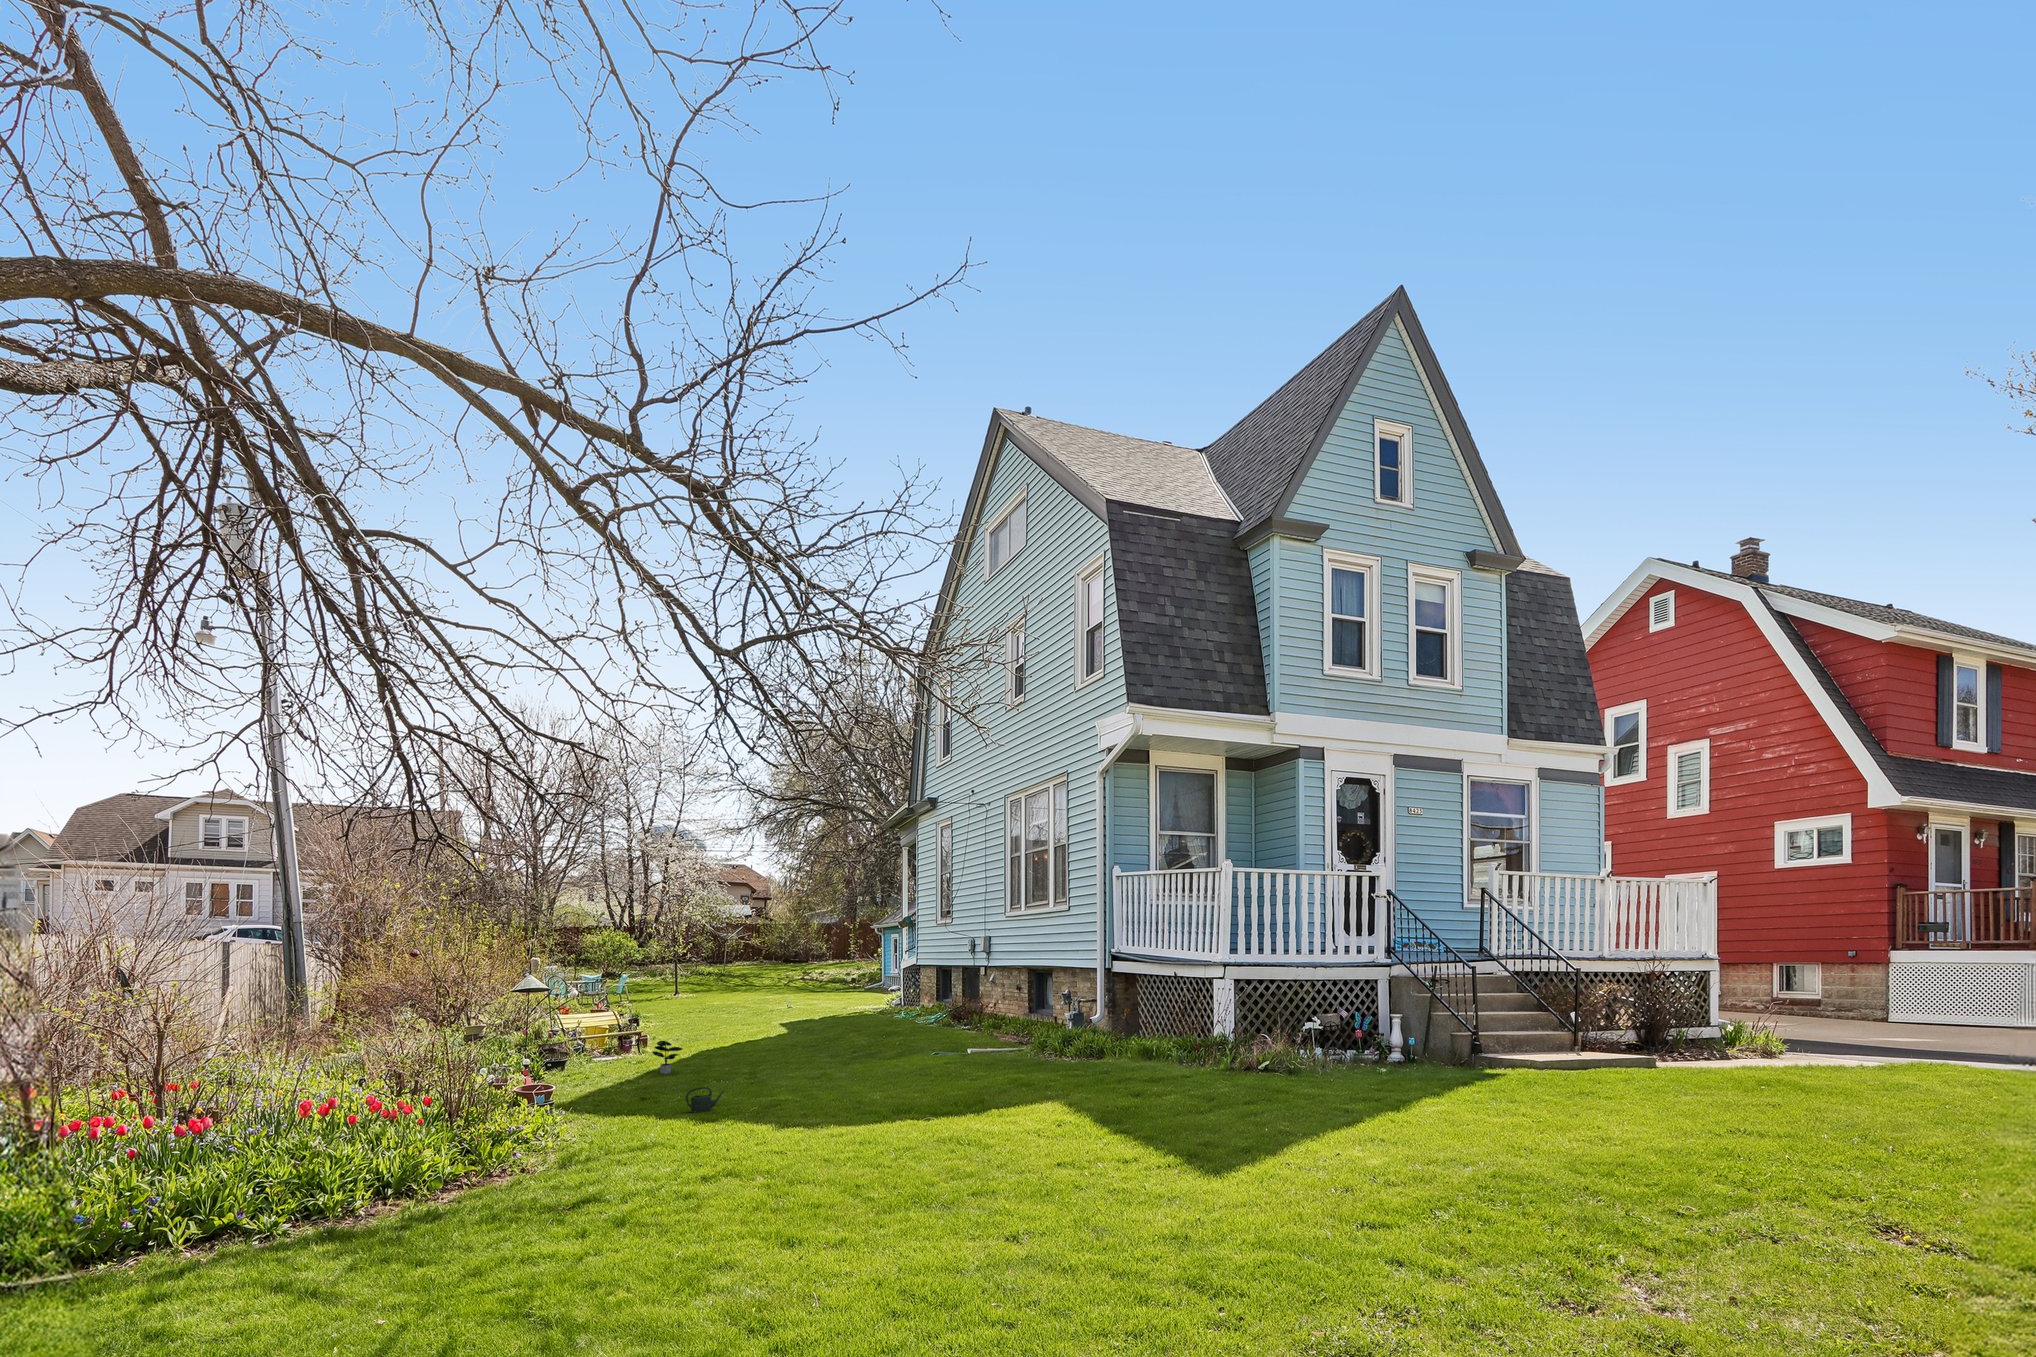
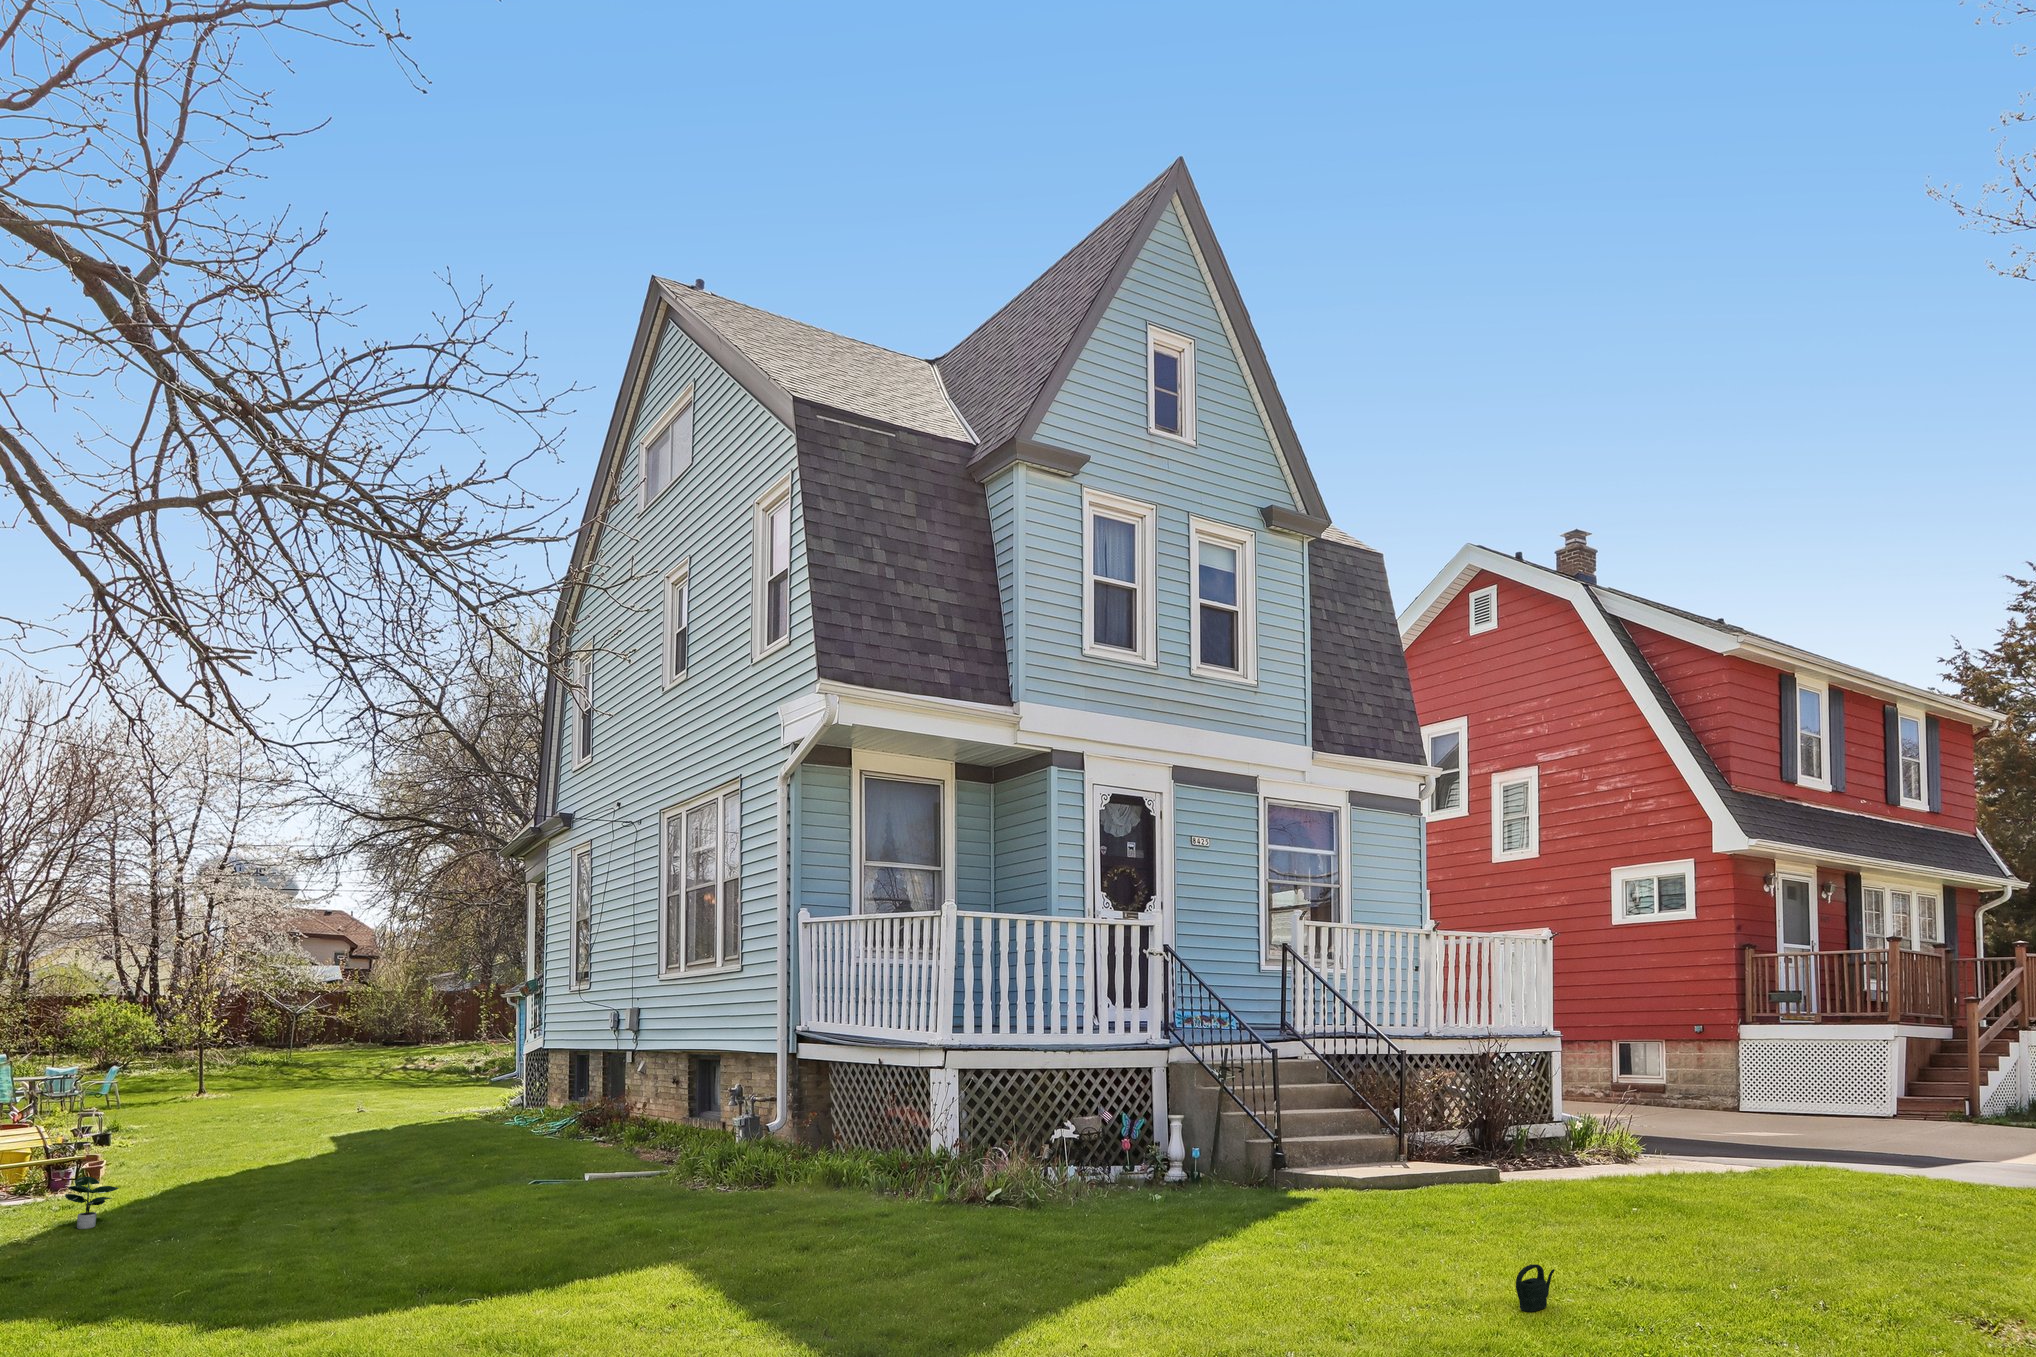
watering can: present [686,1087,725,1113] -> present [1516,1264,1555,1312]

